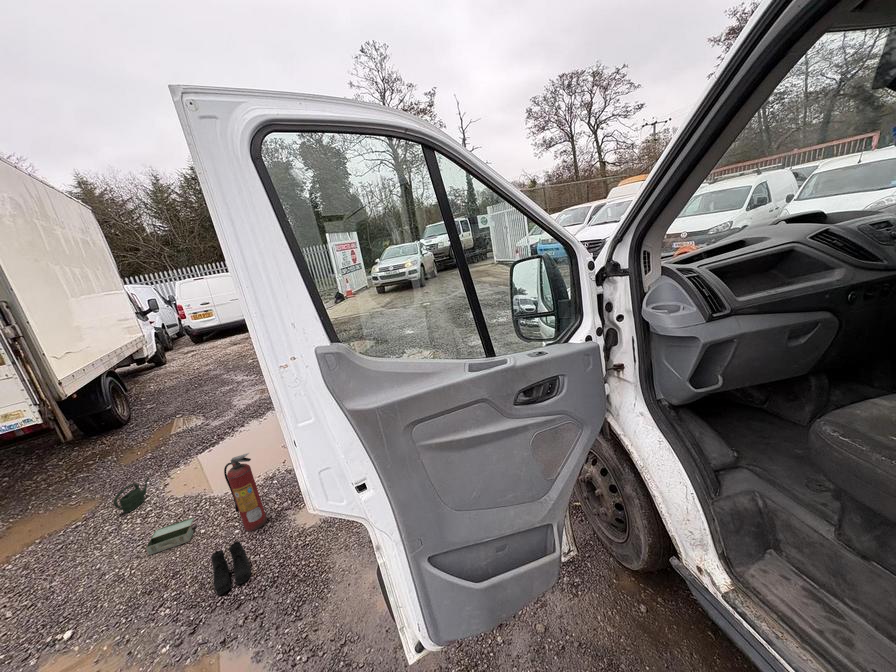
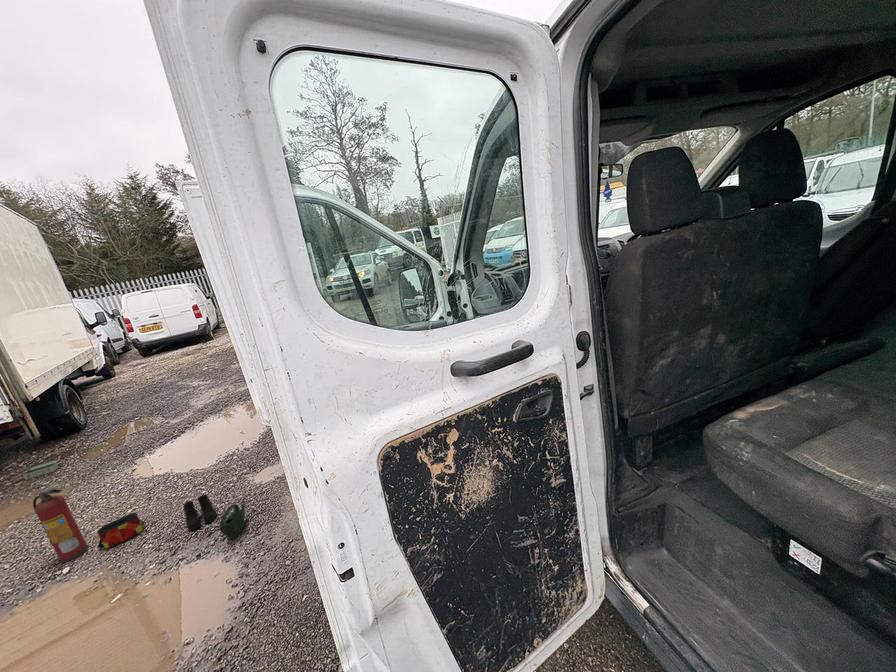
fire extinguisher: present [224,453,267,531] -> present [33,485,88,562]
watering can: present [113,478,149,513] -> present [220,497,245,539]
toolbox: present [146,518,194,555] -> present [23,459,60,480]
bag: none [107,559,166,607] -> present [97,513,144,549]

